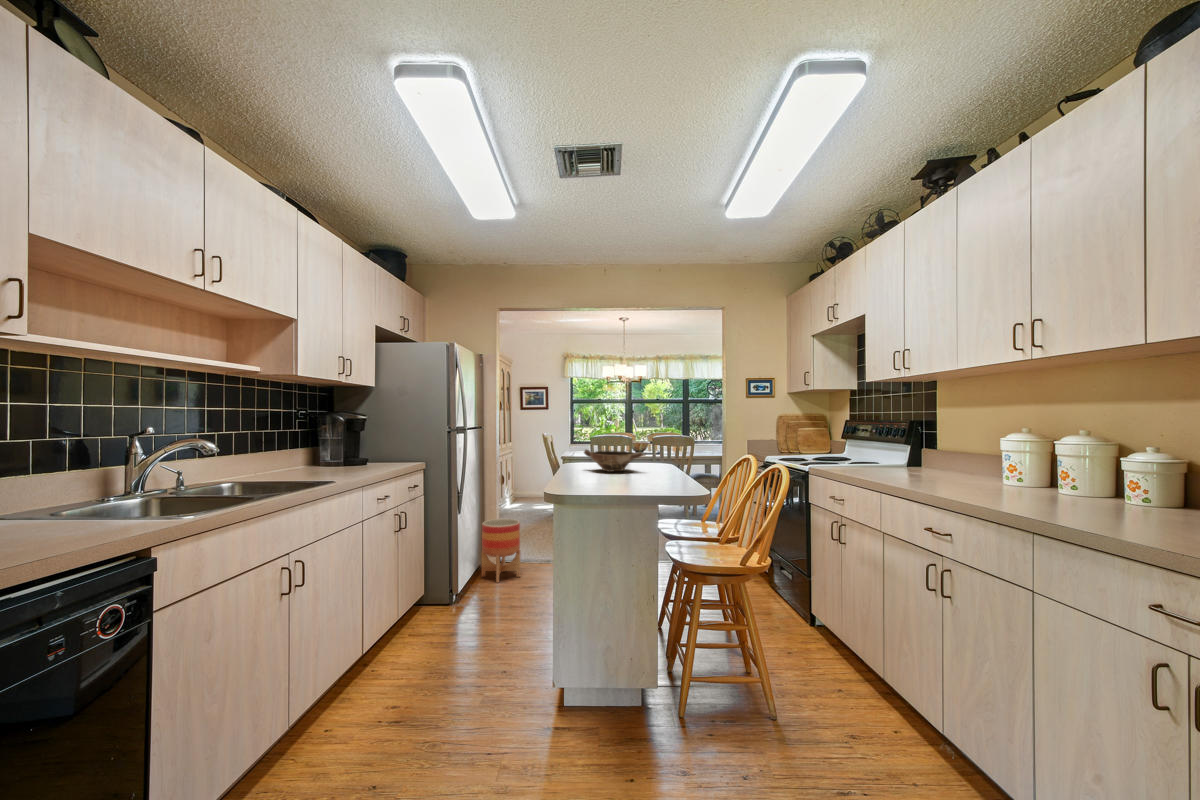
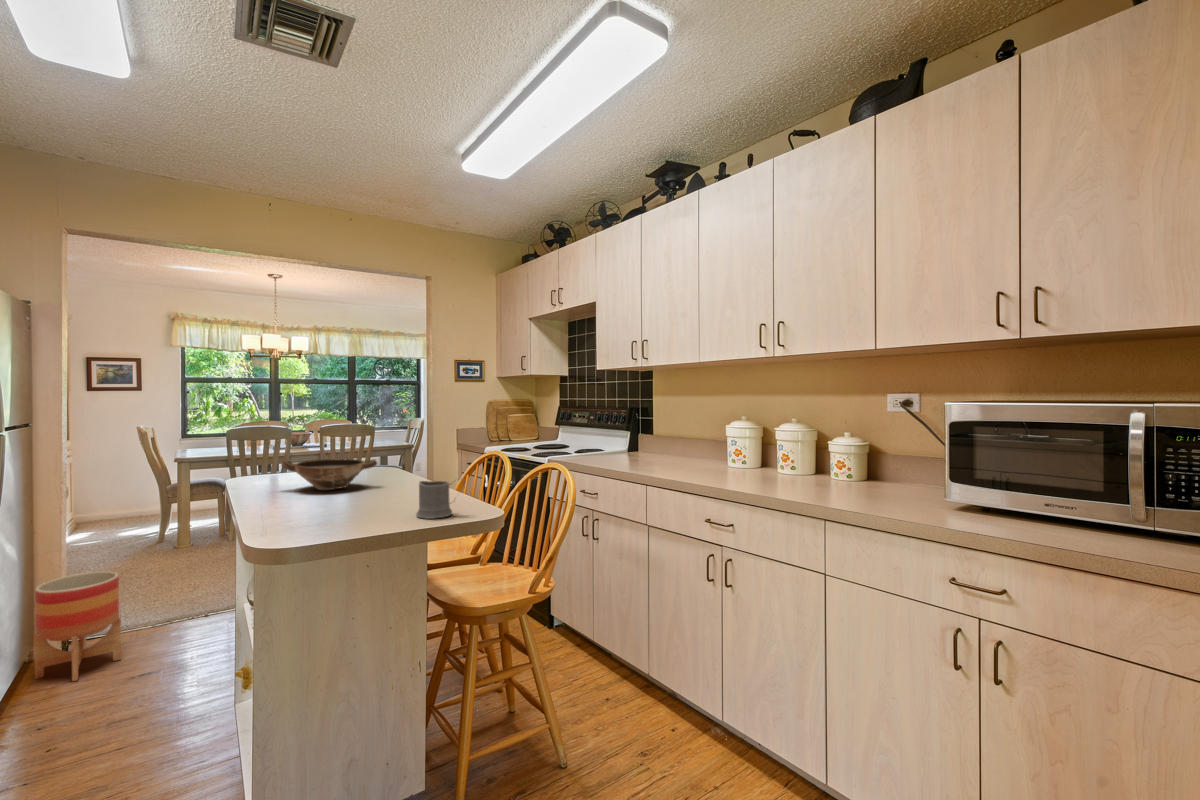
mug: none [642,463,675,491] -> present [416,479,465,519]

